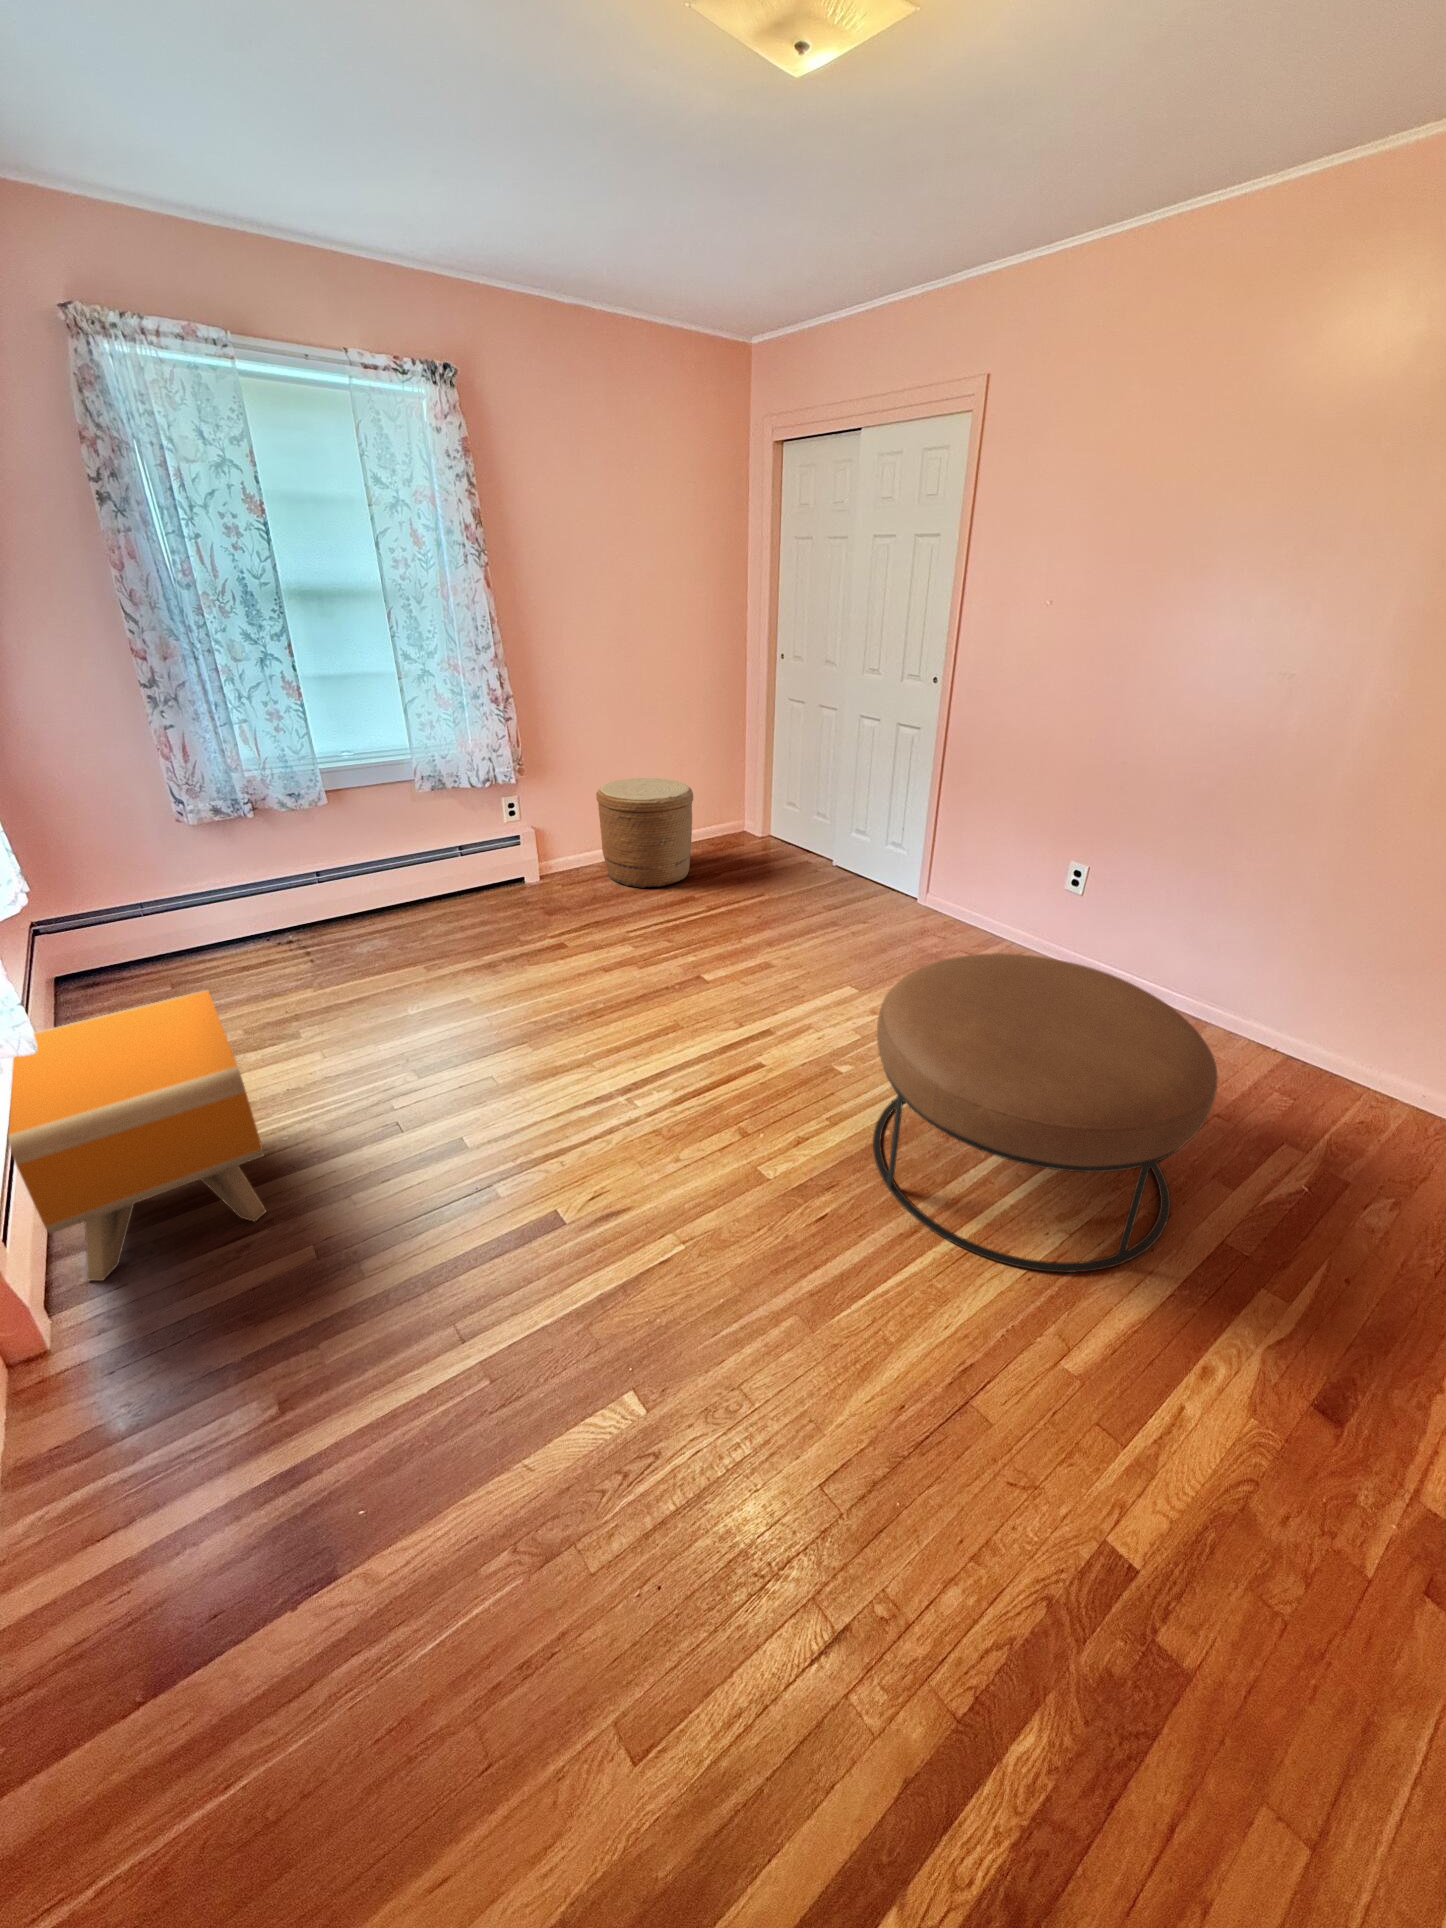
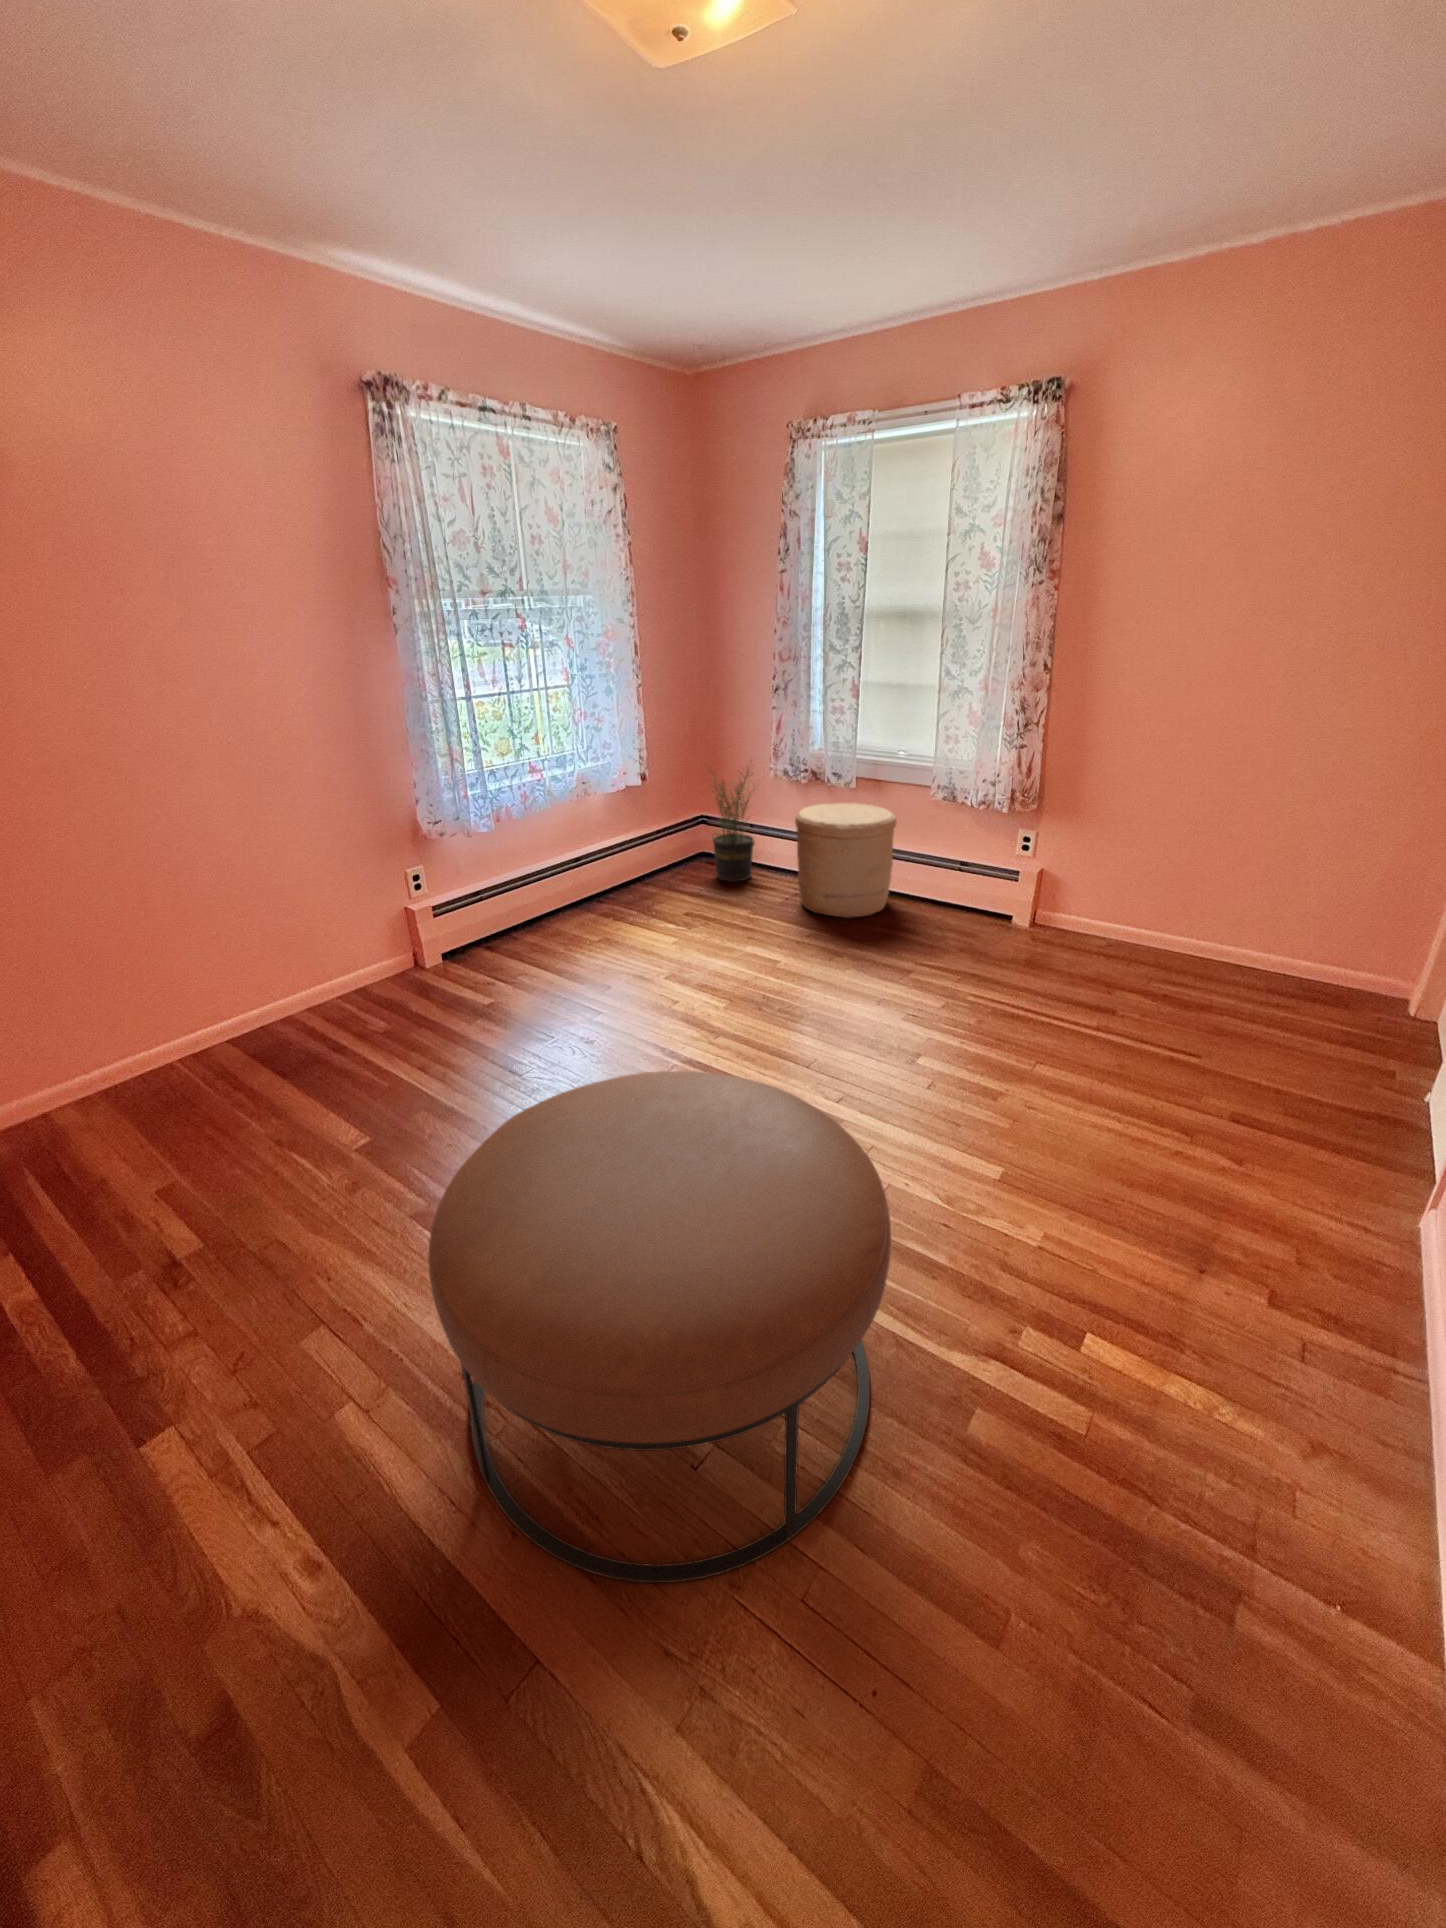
woven basket: present [596,778,693,888] -> present [795,803,896,918]
potted plant: none [59,803,206,985] -> present [710,769,756,882]
nightstand: present [8,990,266,1281] -> none [436,844,598,980]

